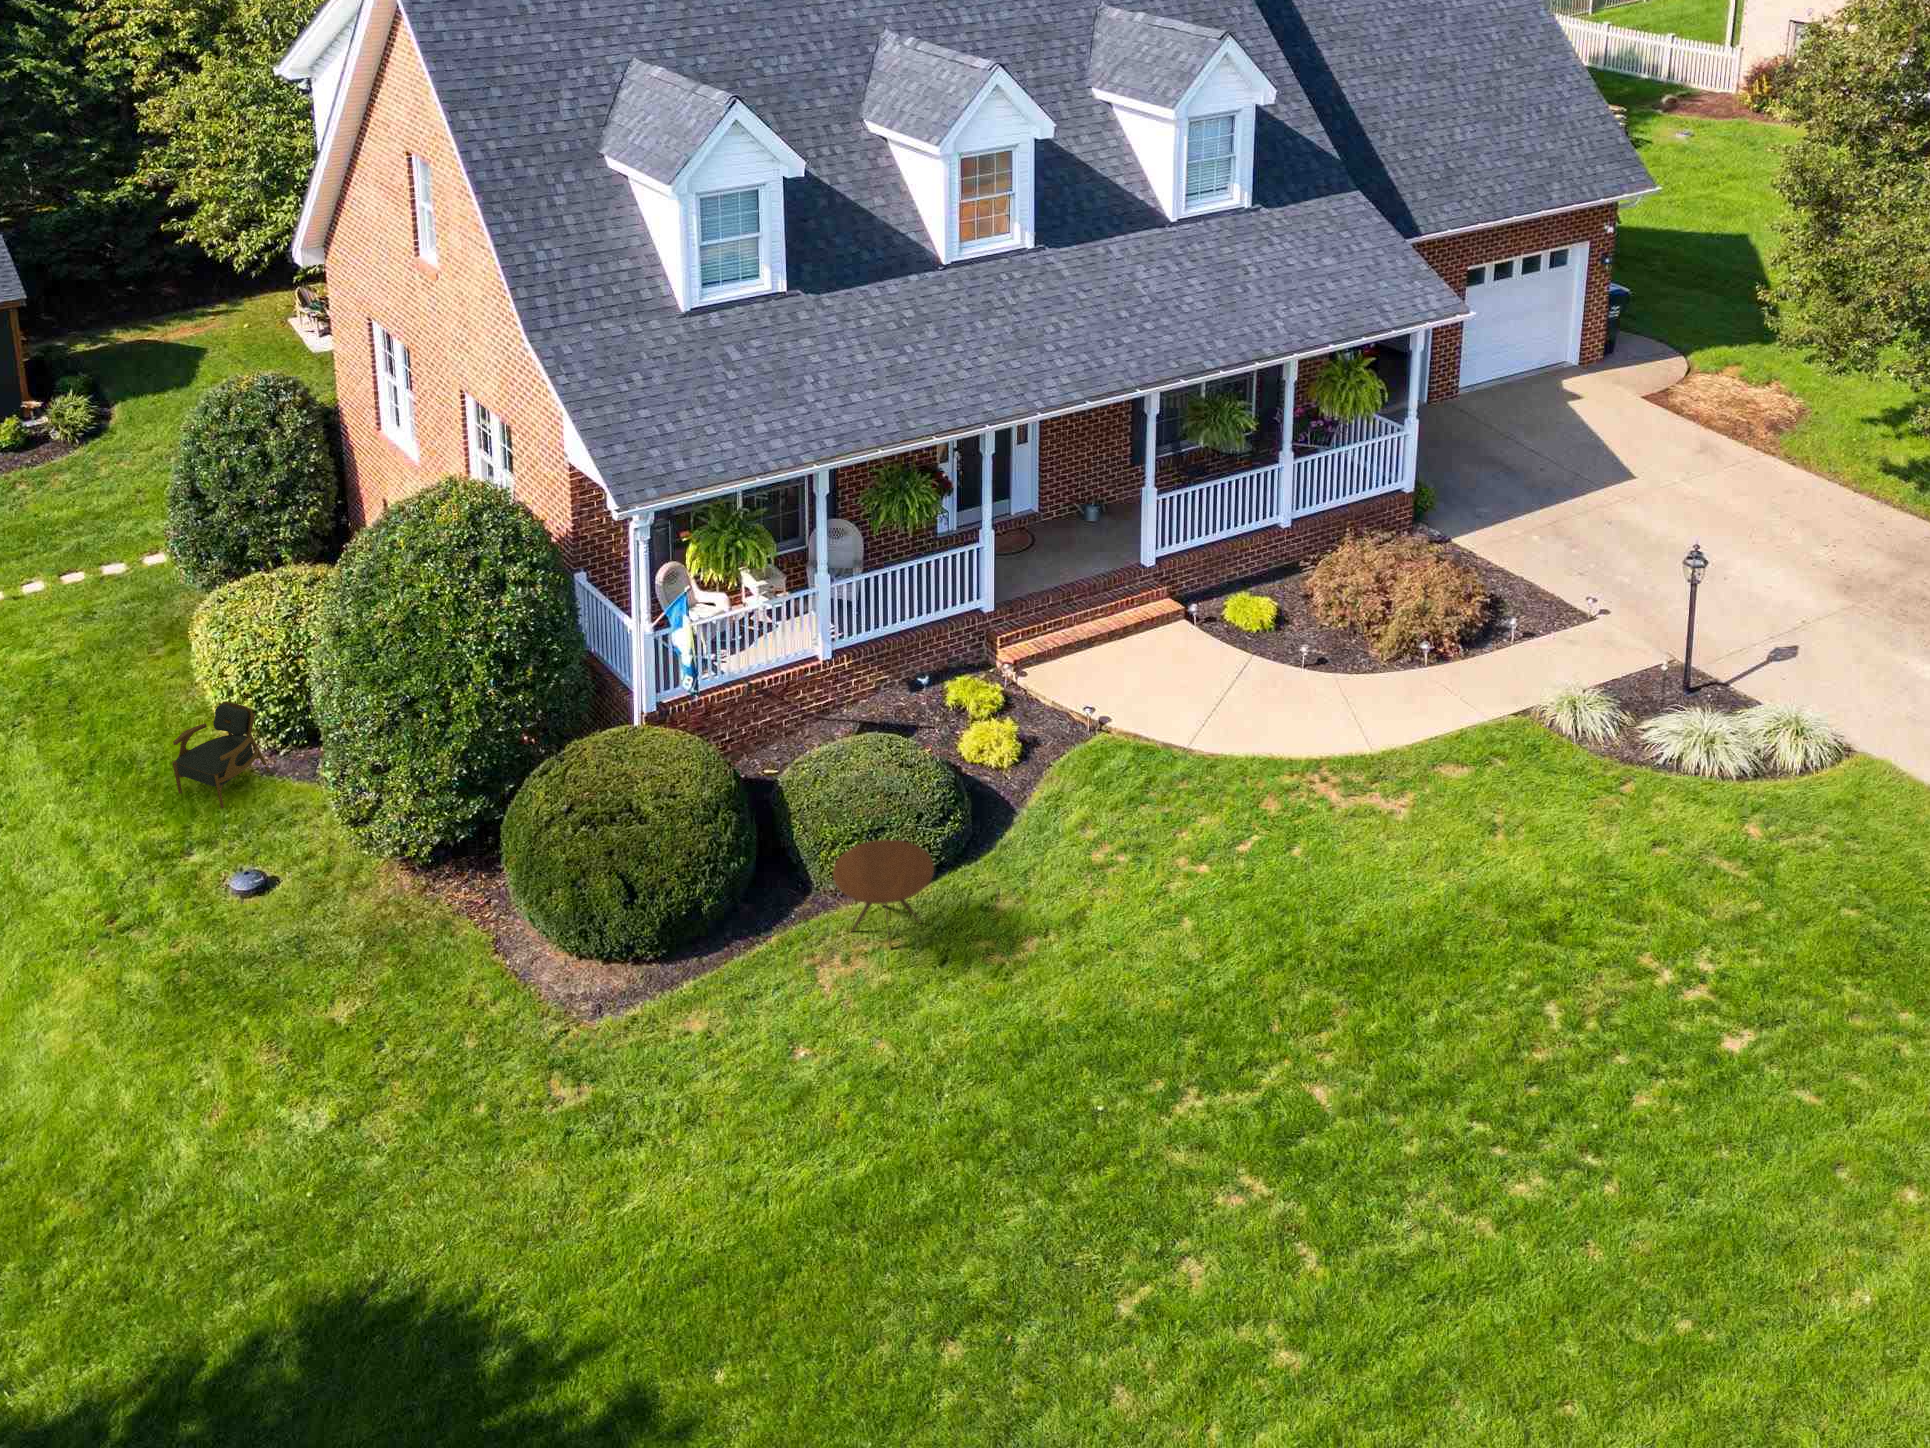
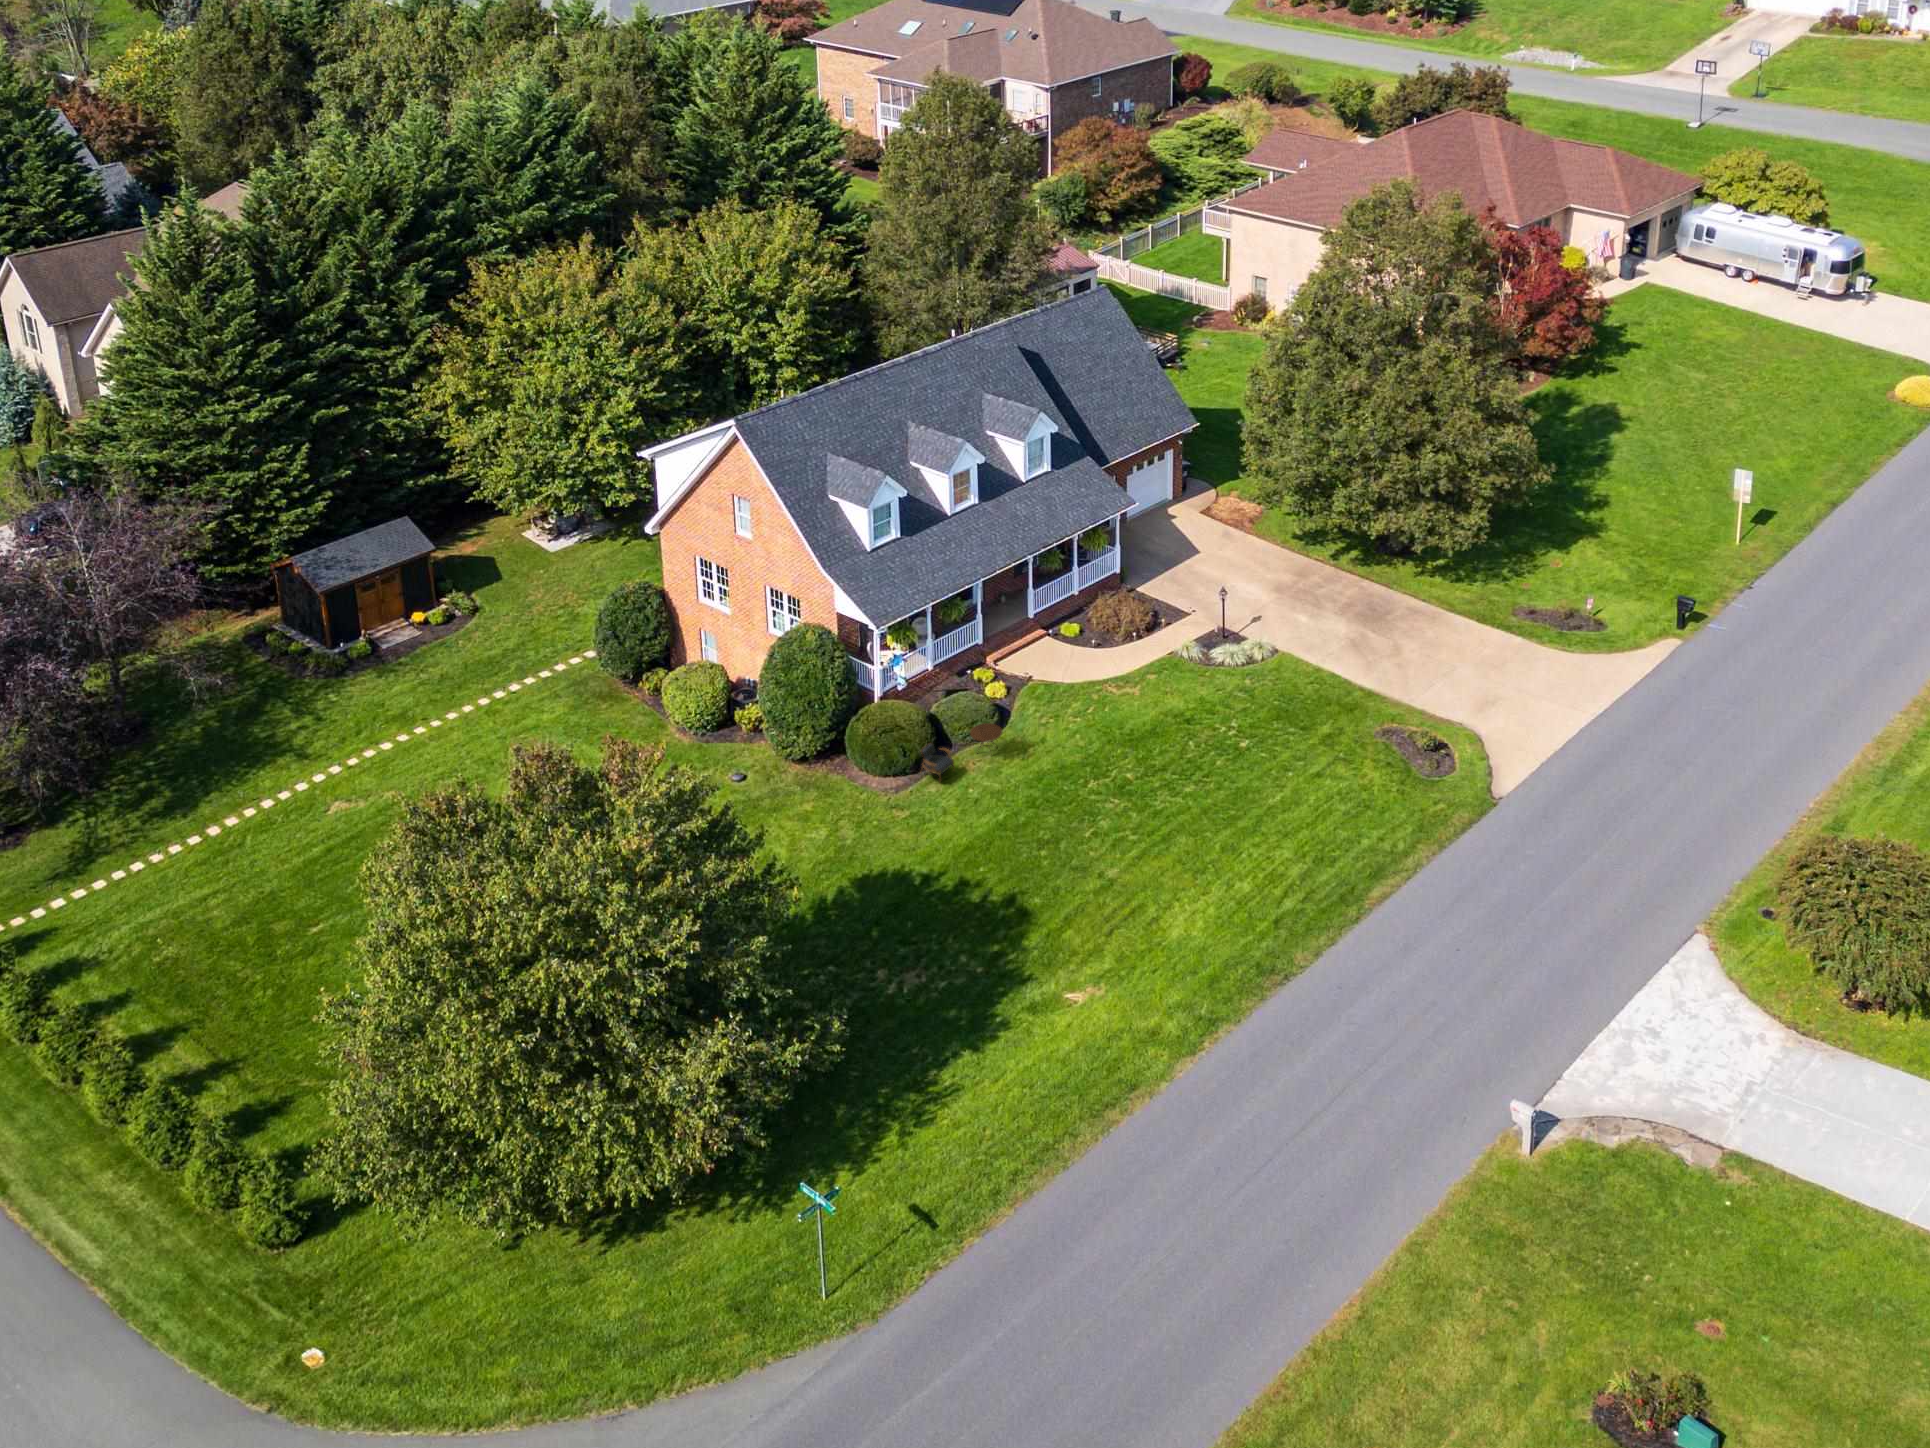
armchair: present [172,702,270,808] -> present [921,743,954,776]

